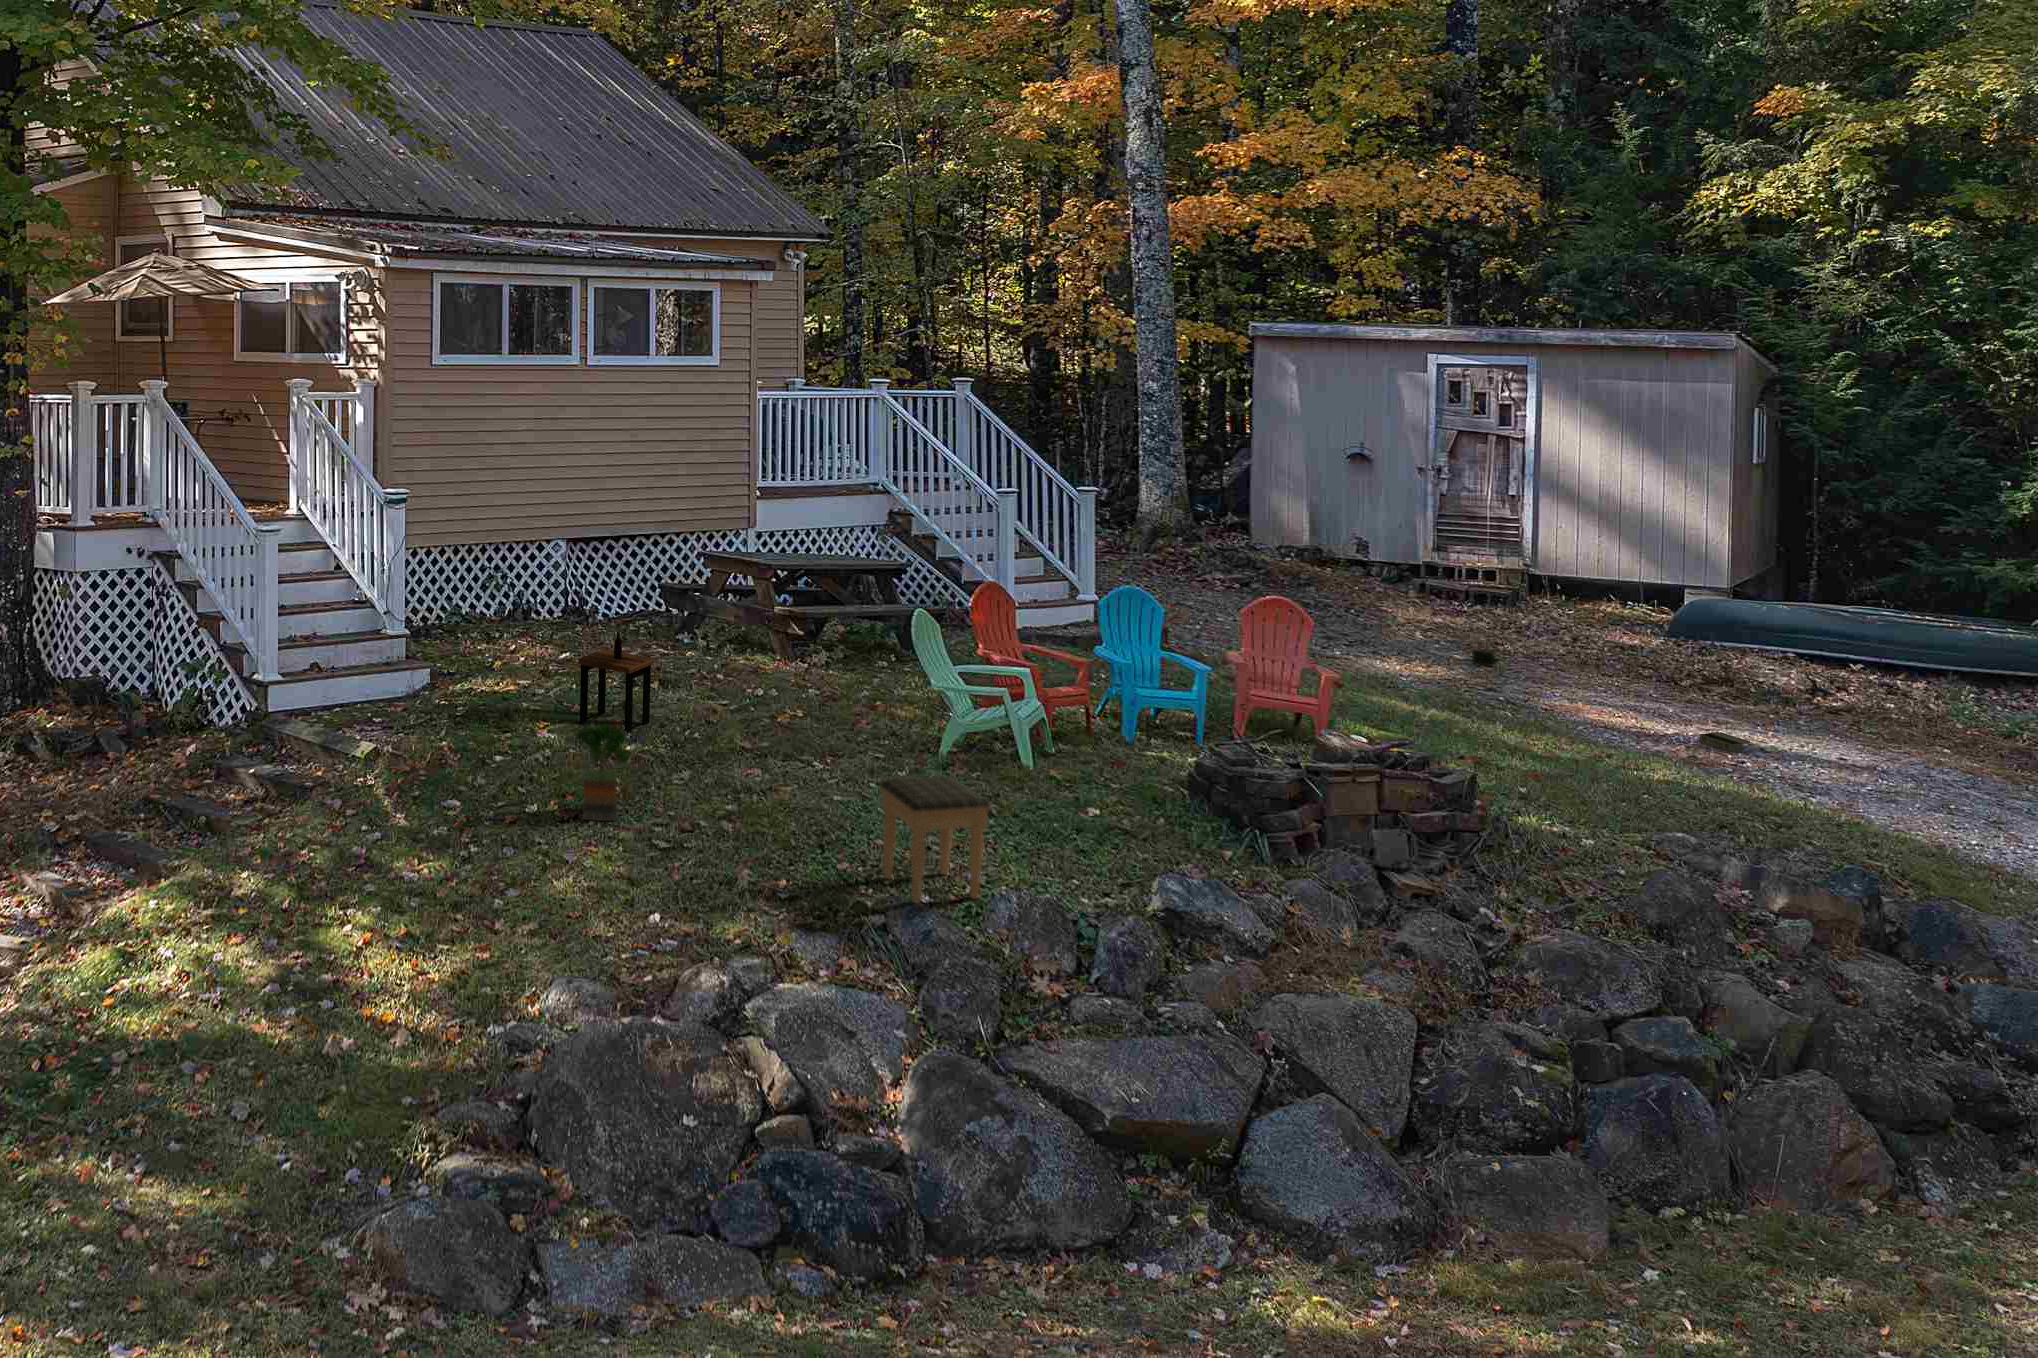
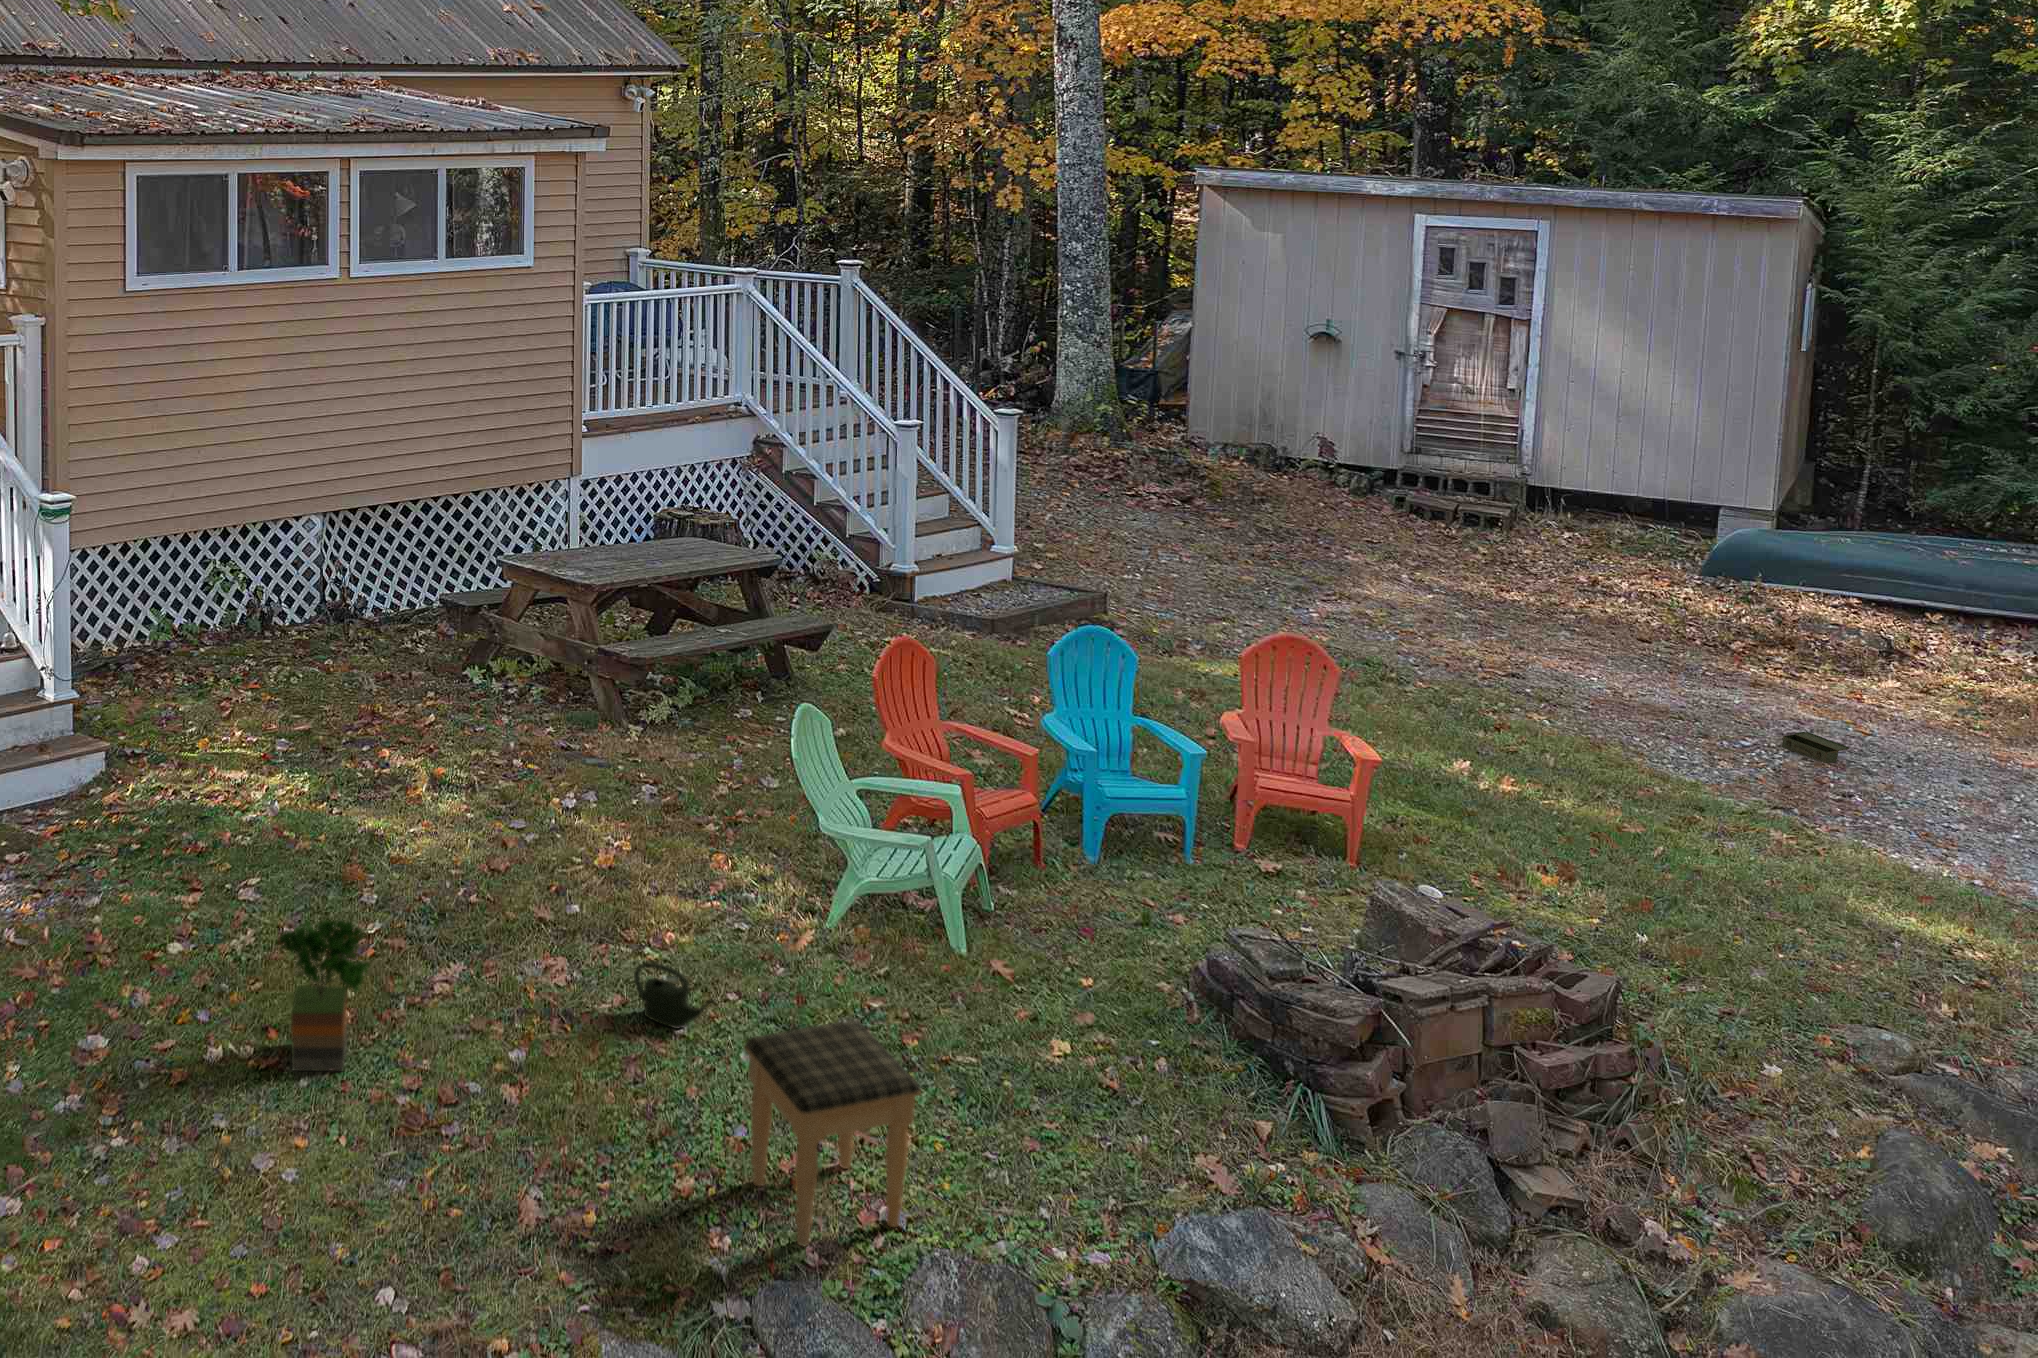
side table: present [578,631,654,733] -> none [309,713,421,864]
watering can: present [1470,645,1510,667] -> present [634,963,716,1029]

